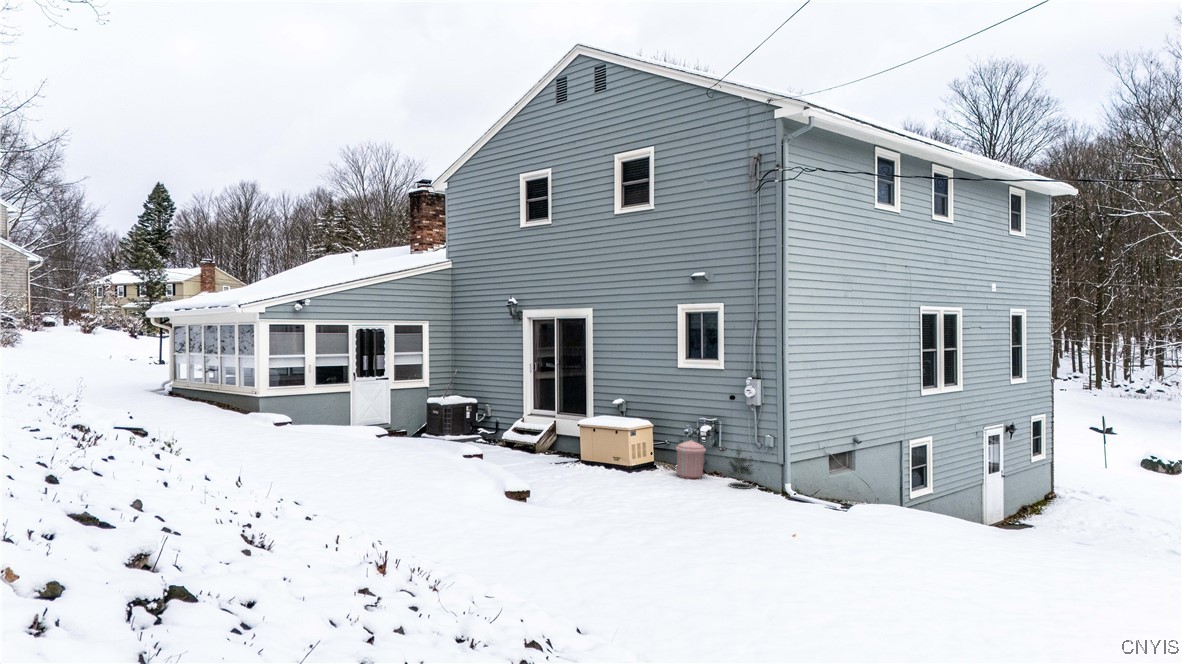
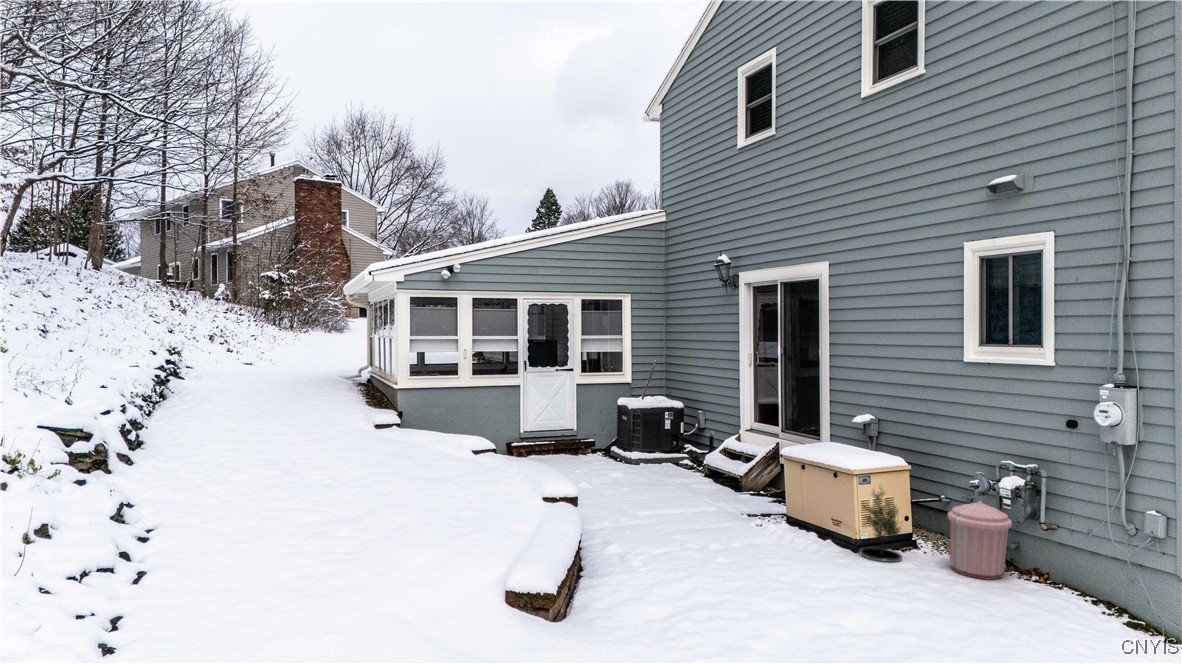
potted tree: present [729,446,753,489] -> present [860,488,902,562]

